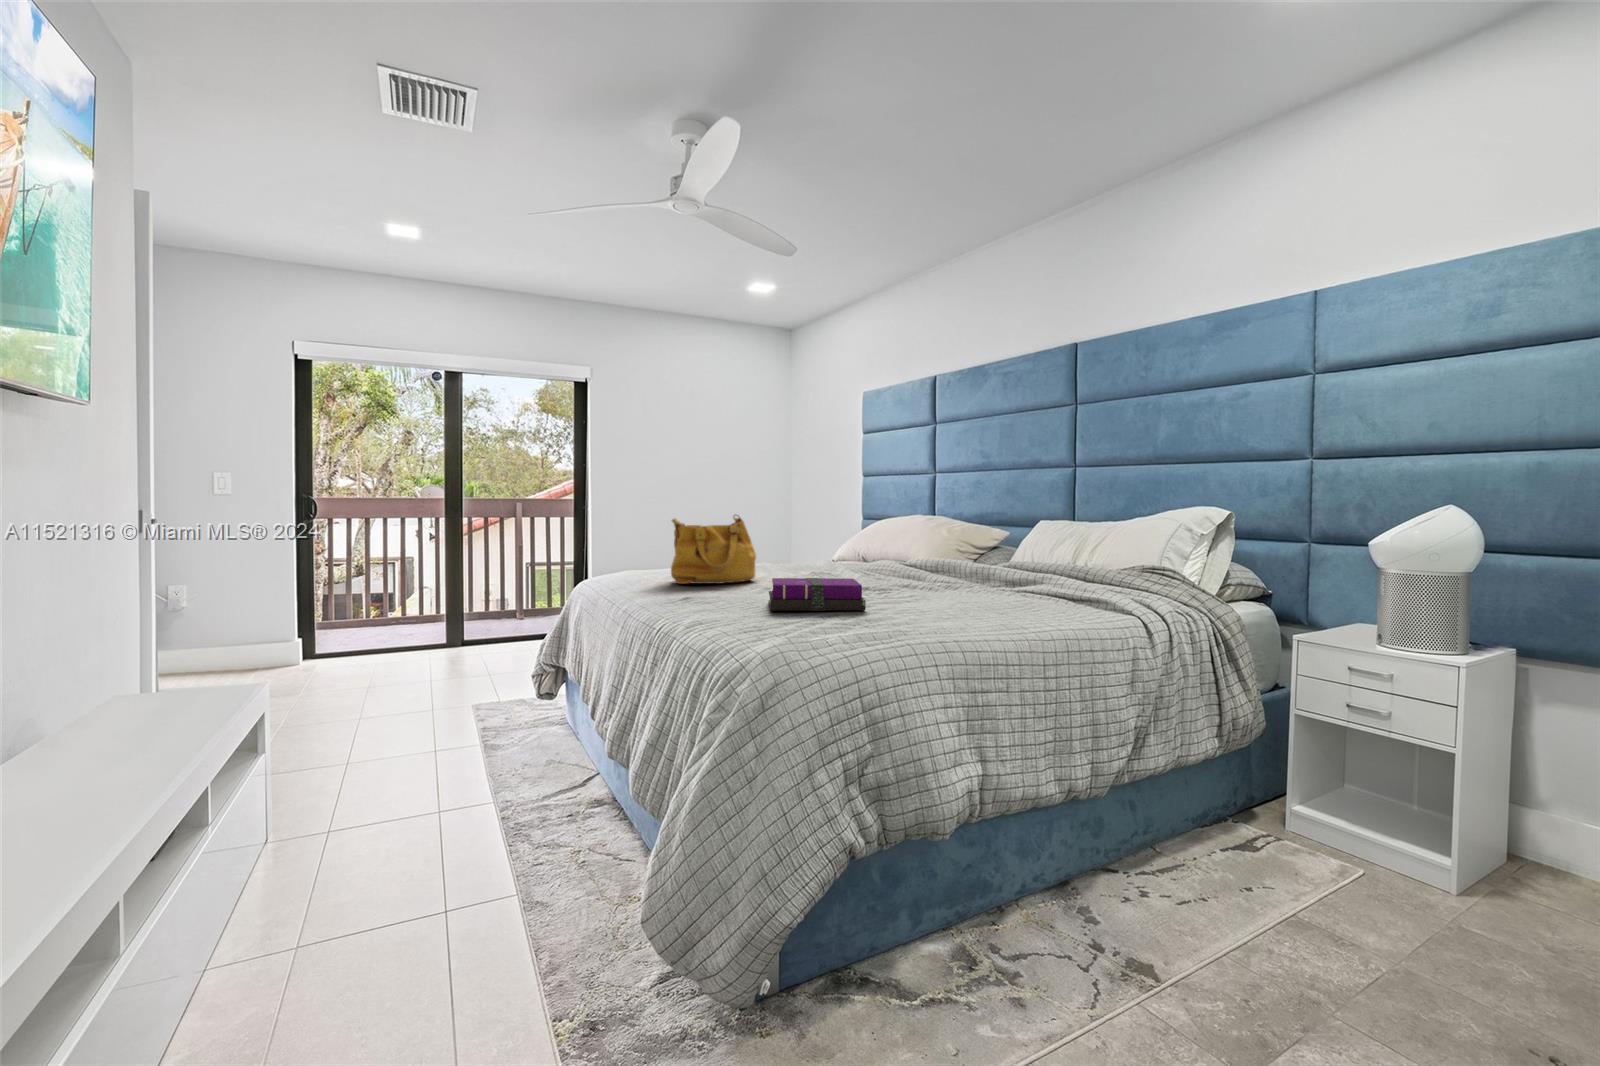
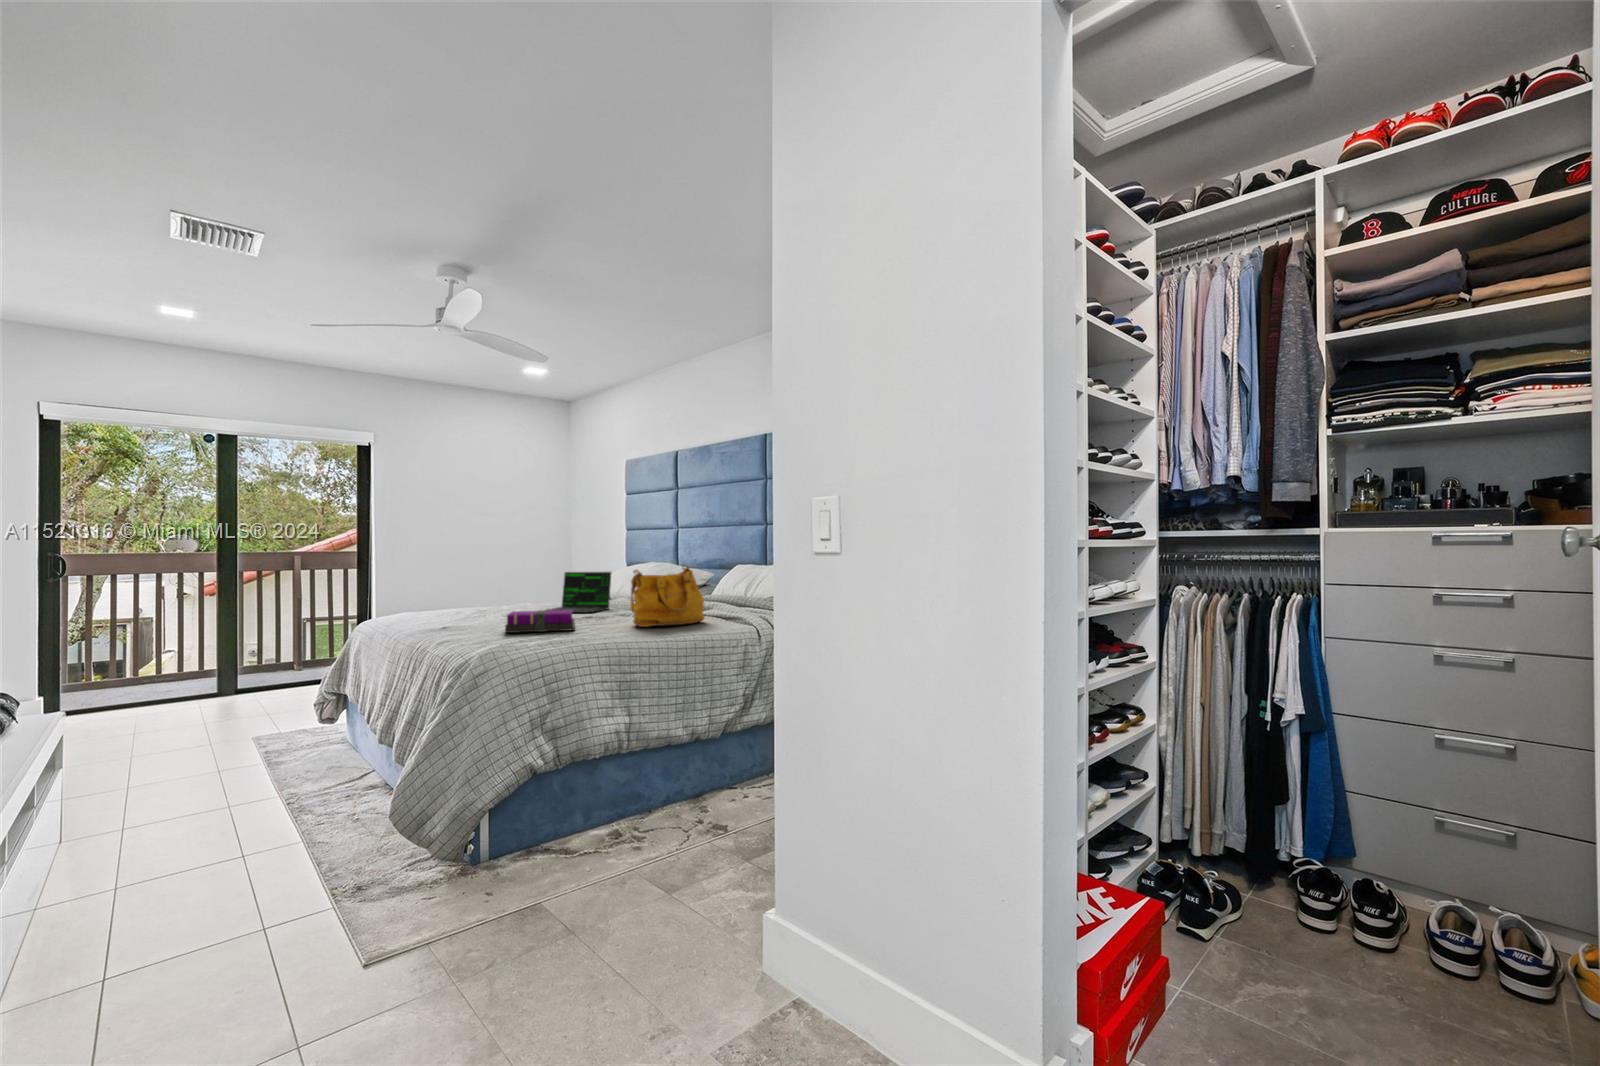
handbag: present [671,514,756,584] -> present [631,567,705,627]
laptop: none [795,525,892,580] -> present [547,572,611,613]

